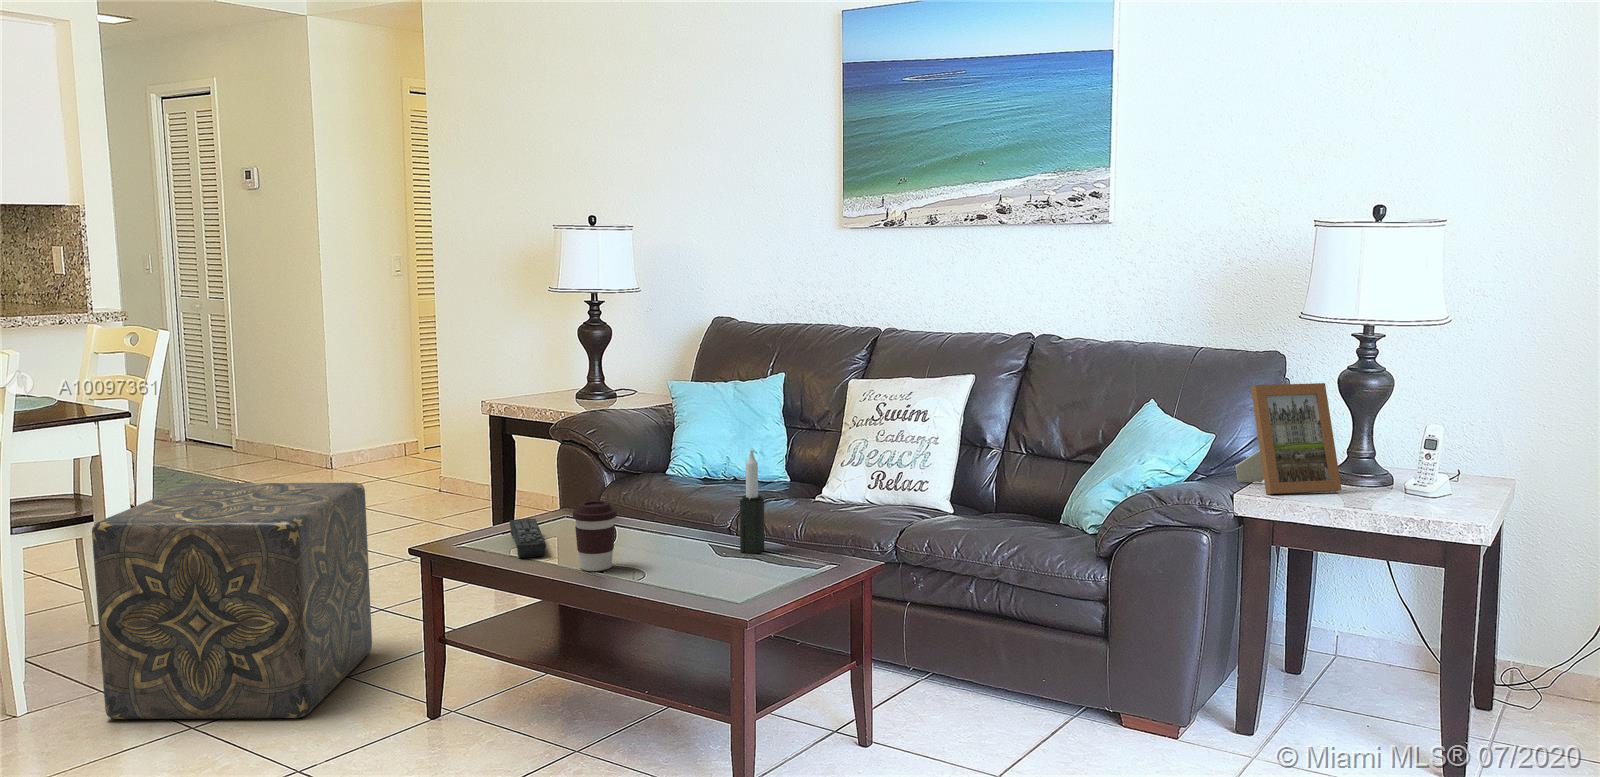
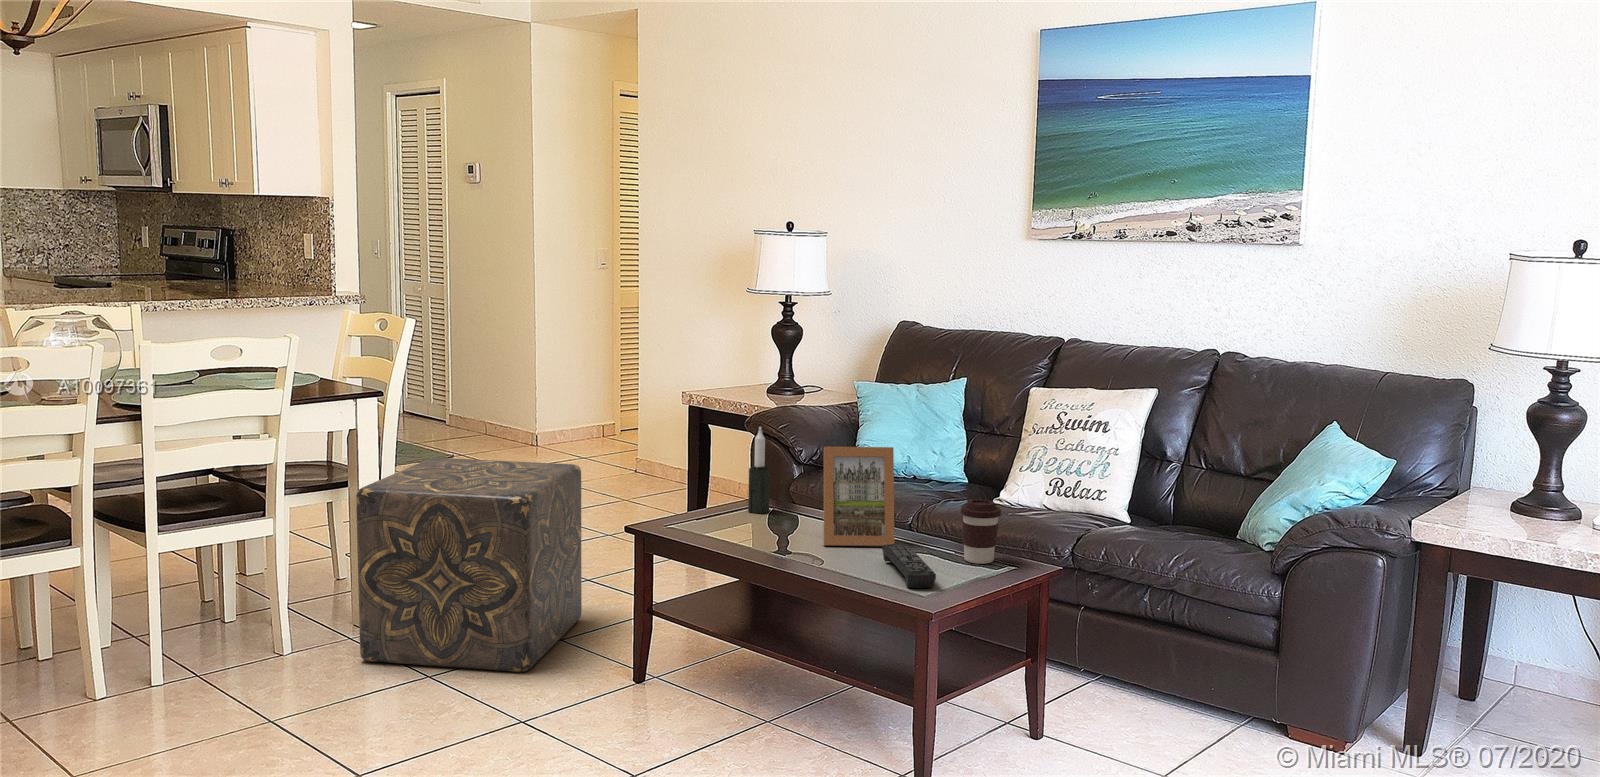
picture frame: present [1235,383,1342,495] -> present [823,446,894,546]
candle: present [740,449,764,554] -> present [748,427,770,514]
coffee cup: present [573,501,617,571] -> present [961,499,1001,564]
remote control: present [510,519,546,558] -> present [882,544,936,588]

